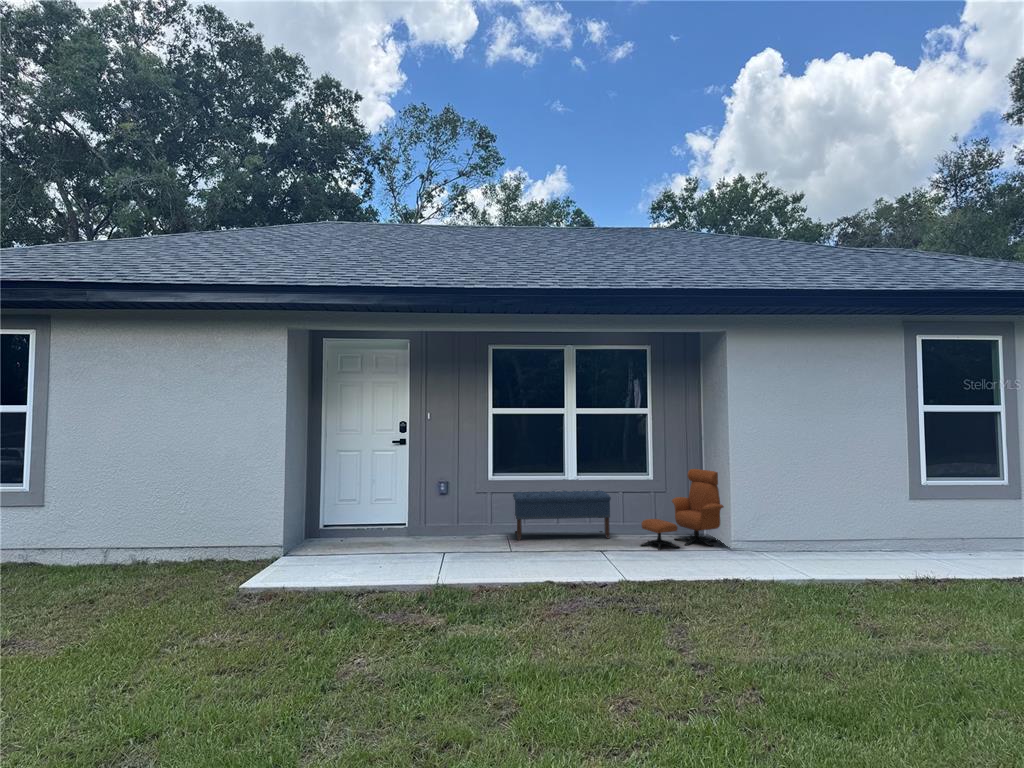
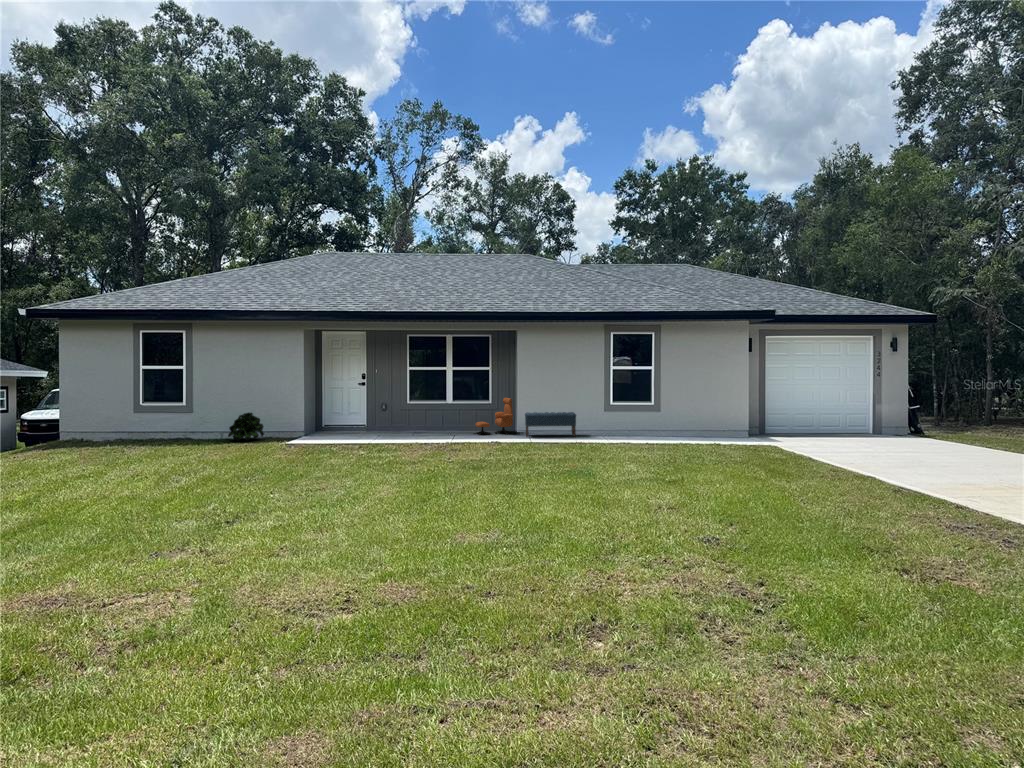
bench: present [513,490,611,541] -> present [525,412,576,437]
potted plant: none [100,508,191,581] -> present [228,413,264,441]

